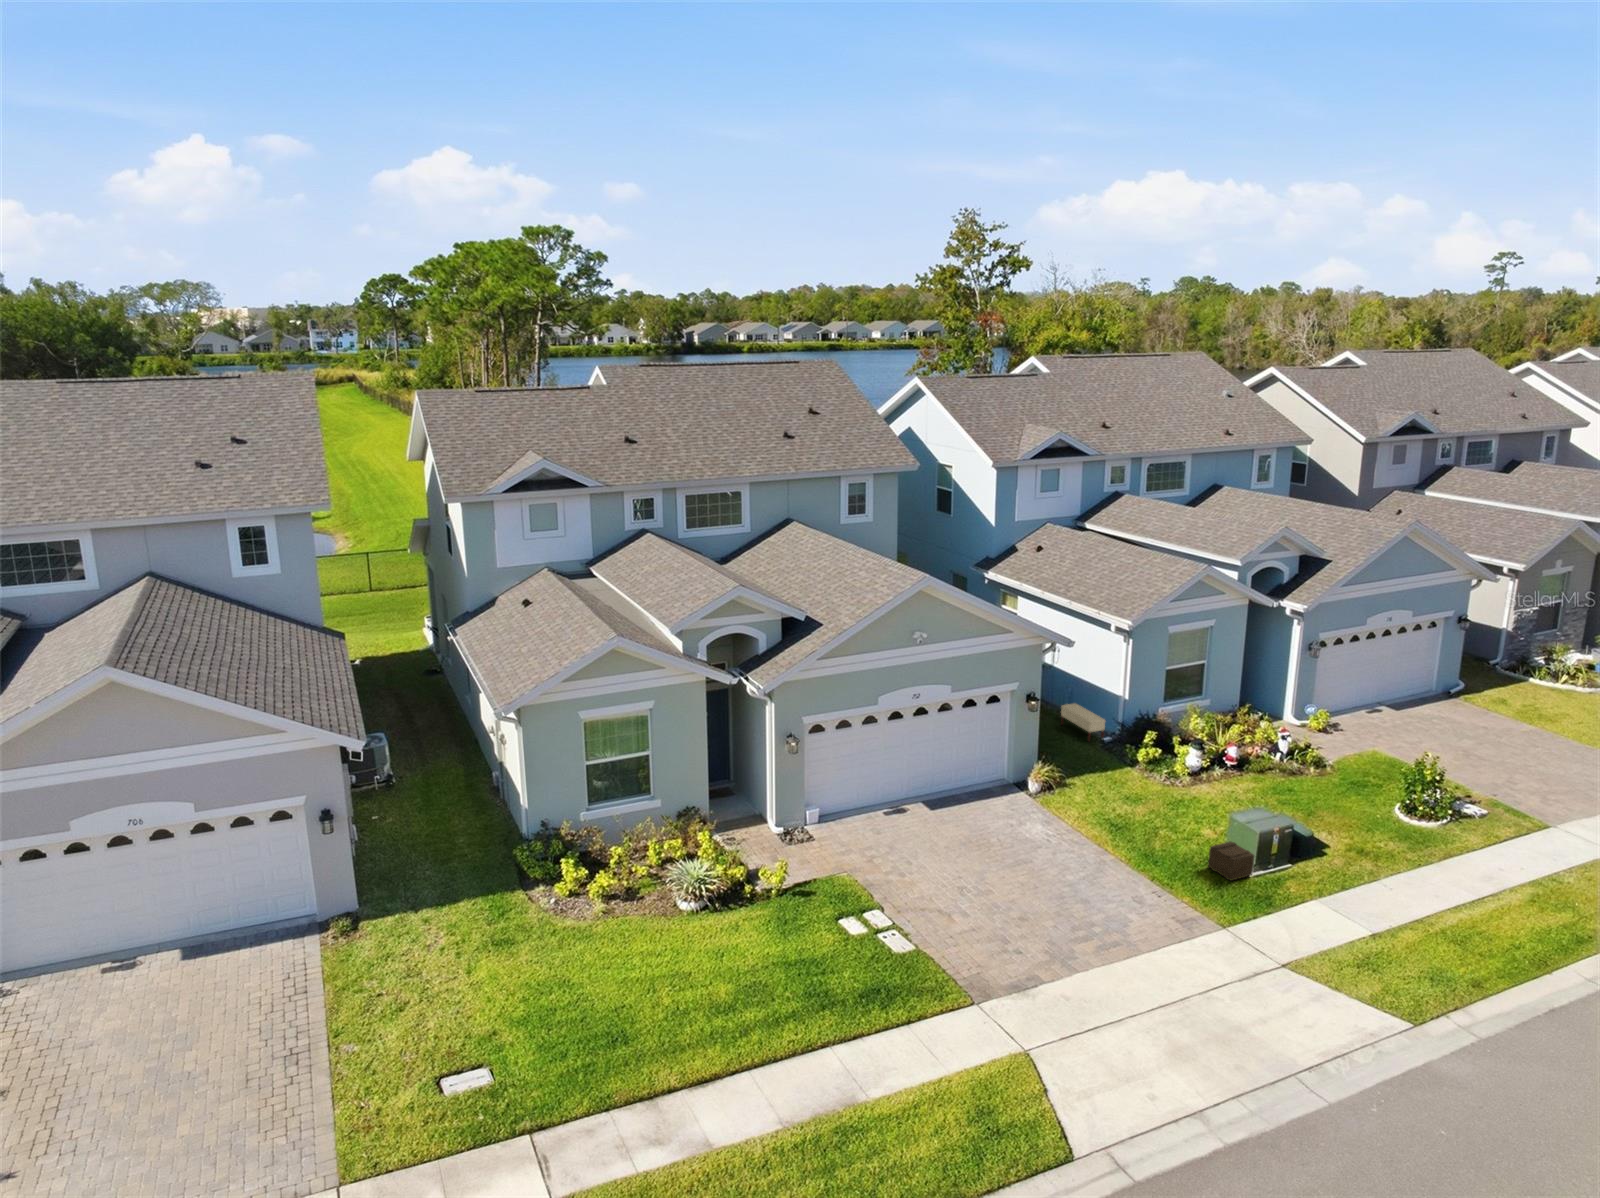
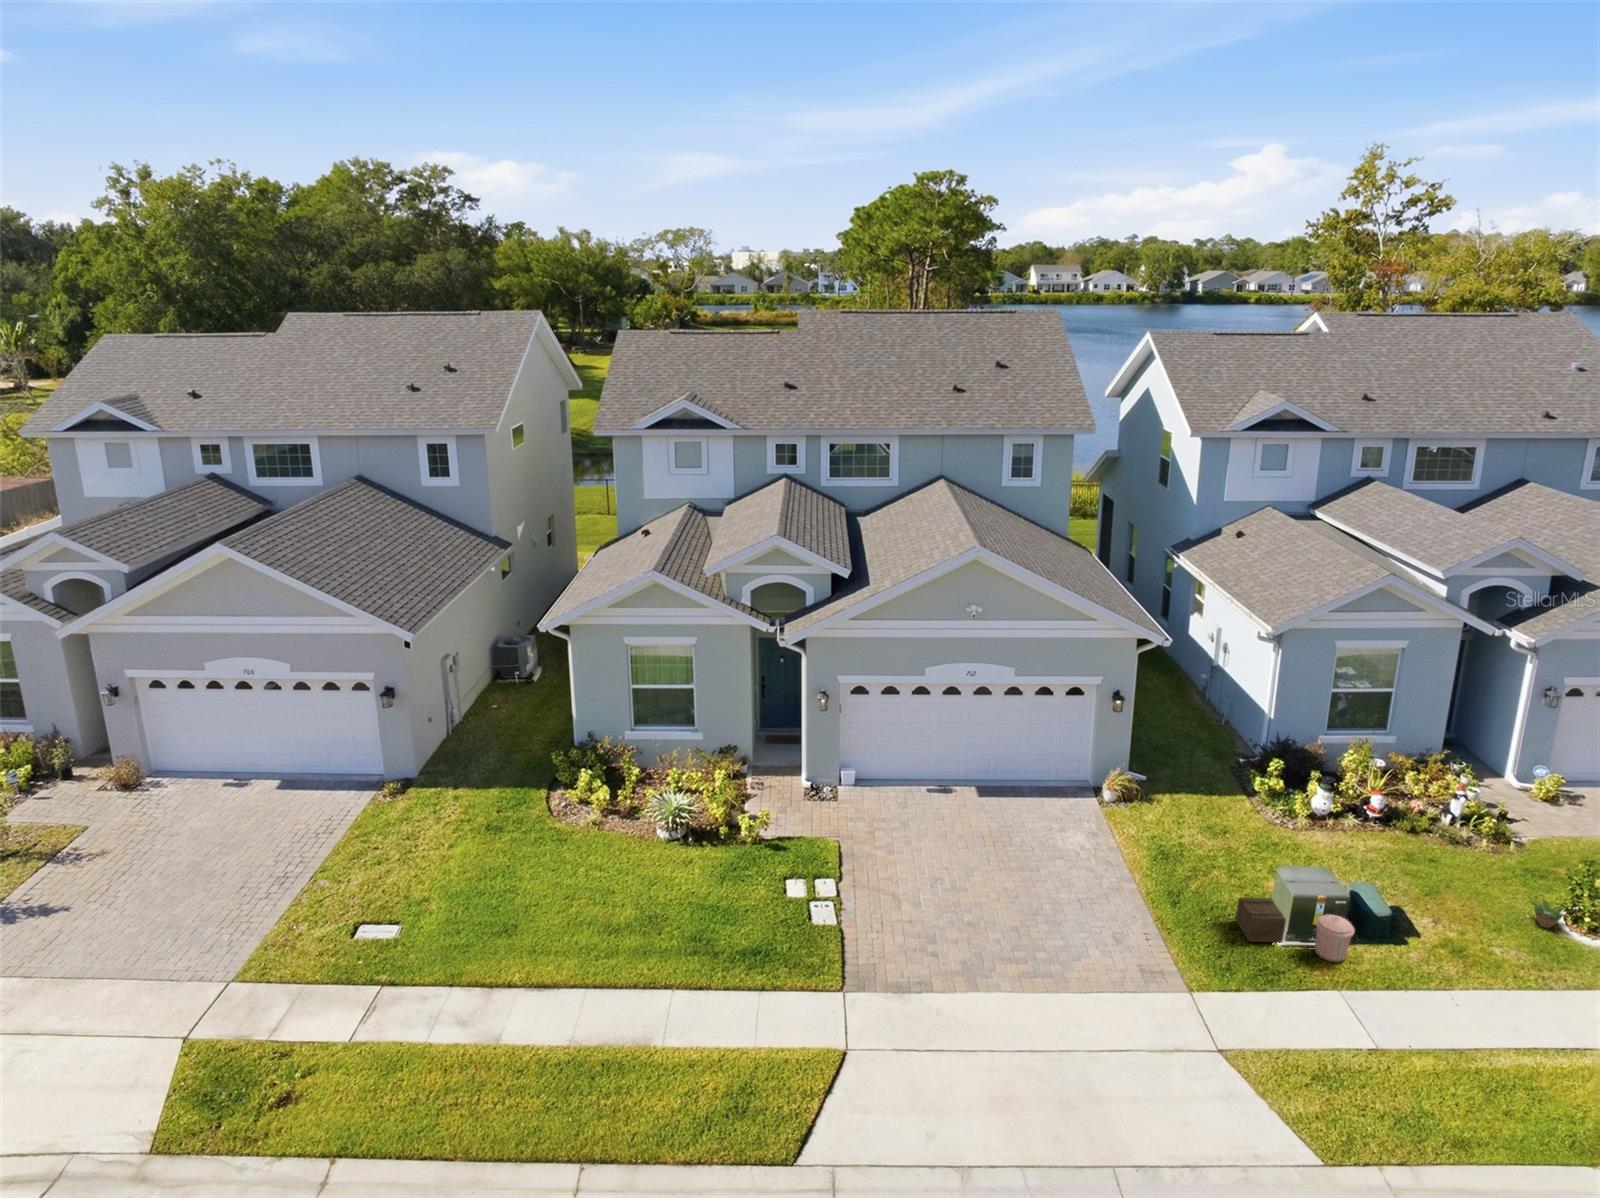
bench: present [1061,703,1105,741] -> none [1202,713,1243,759]
decorative plant: none [1377,801,1411,823] -> present [1530,899,1567,928]
trash can: none [1275,843,1306,882] -> present [1315,914,1354,963]

